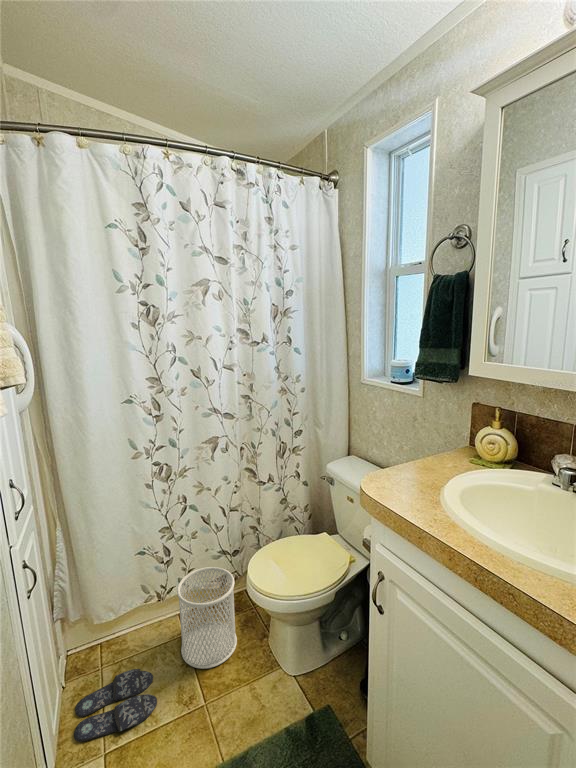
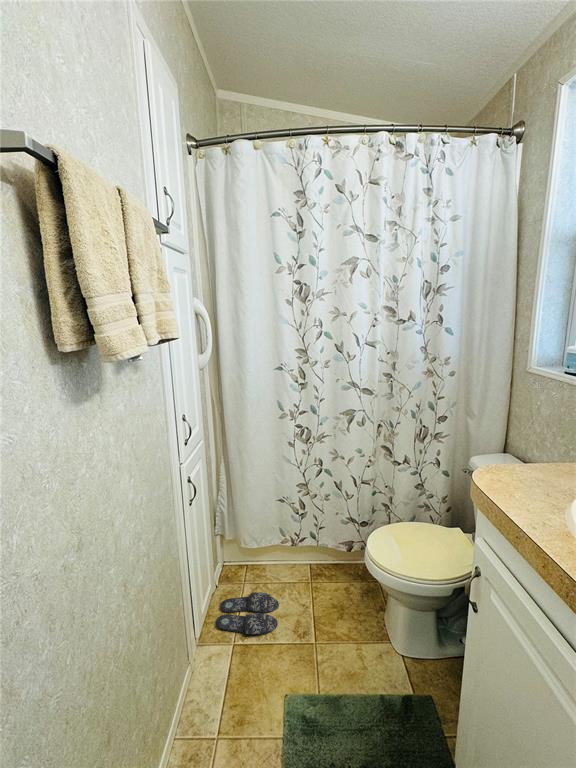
wastebasket: present [177,567,237,669] -> none [305,528,357,617]

